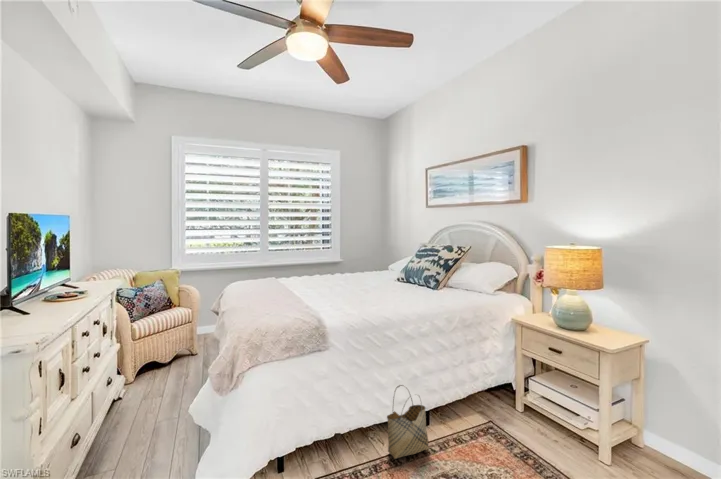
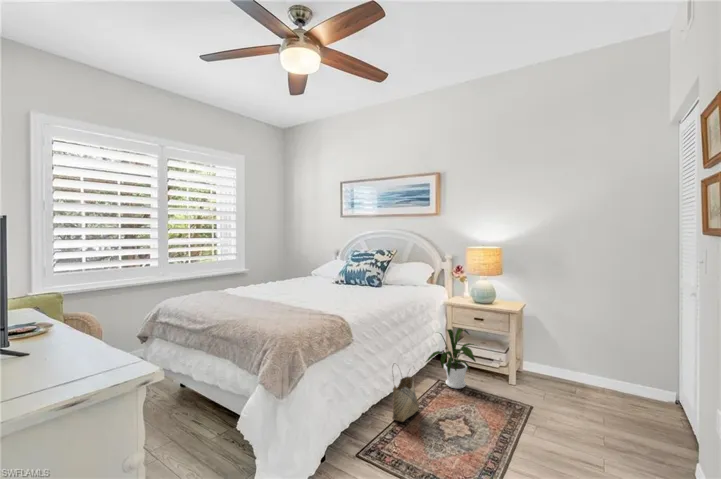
house plant: none [464,356,546,438] -> present [426,329,476,389]

